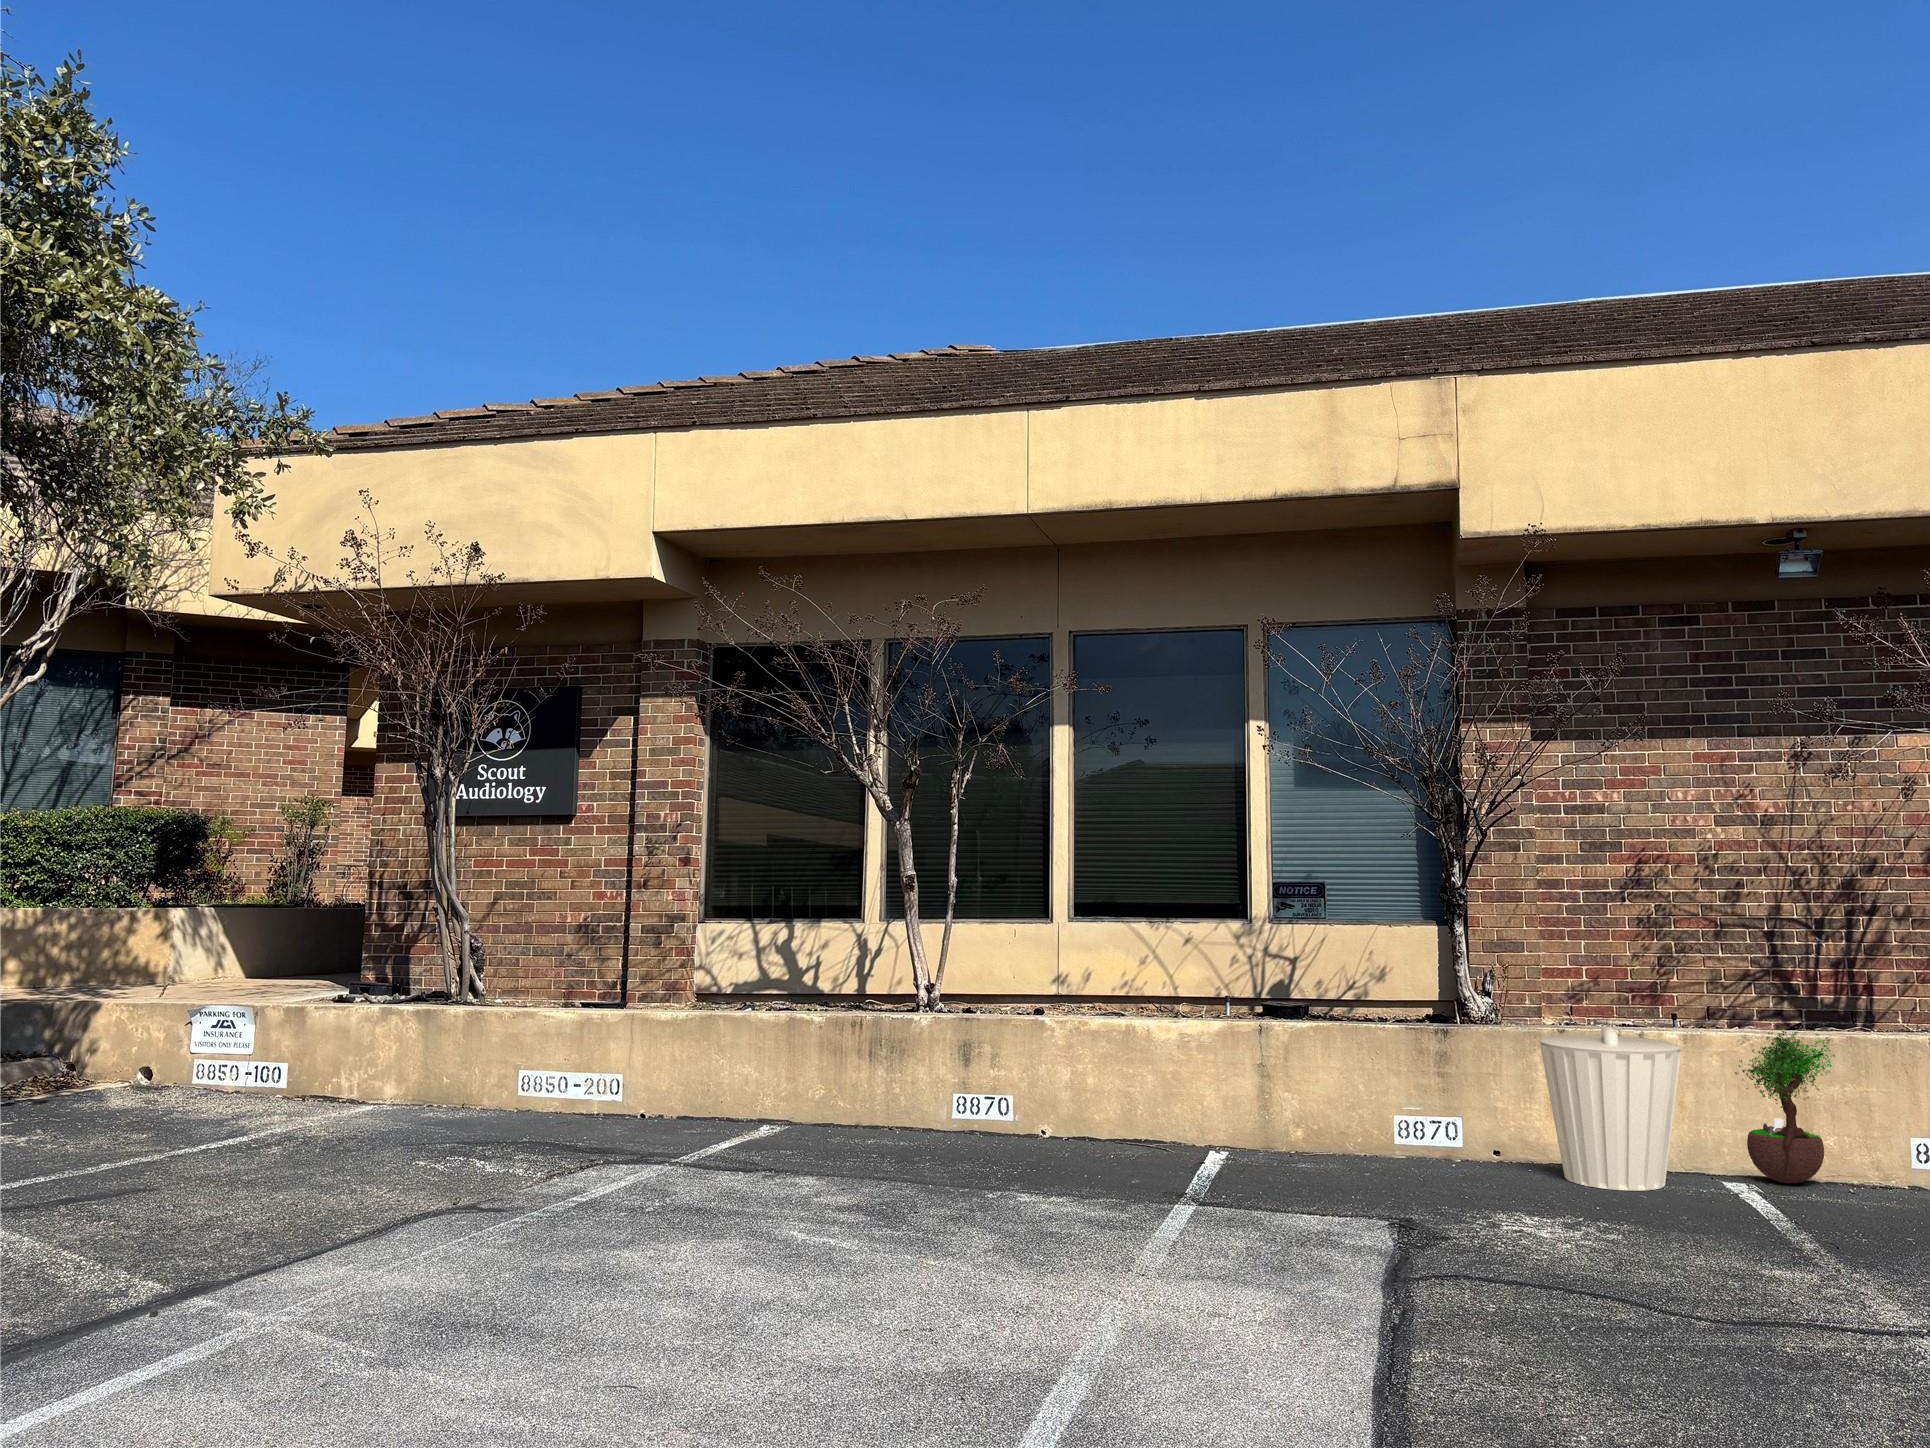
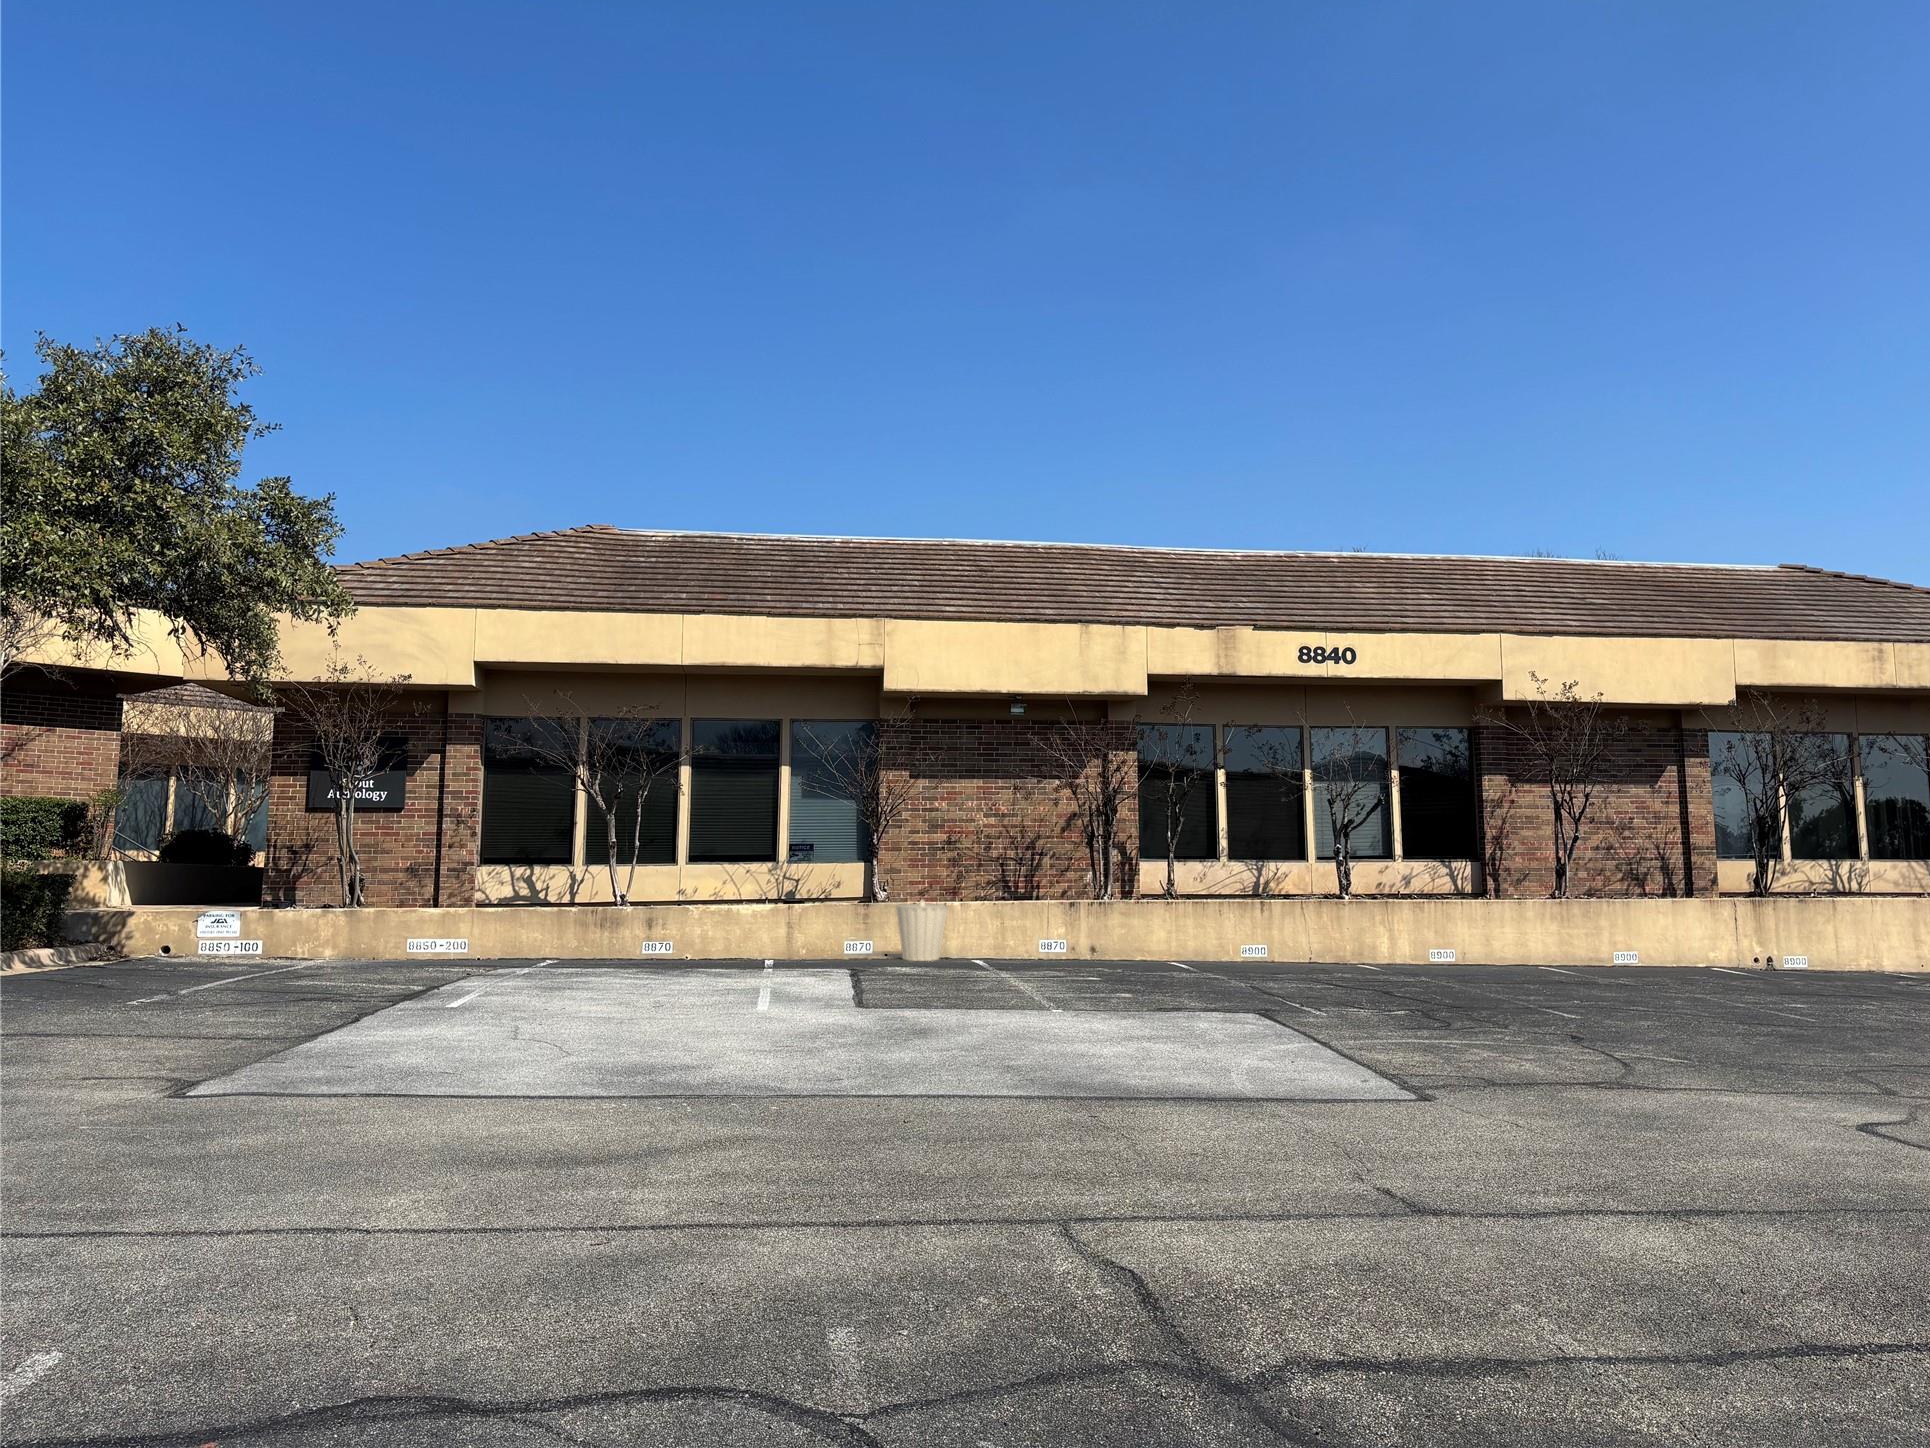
potted tree: present [1735,1021,1835,1184] -> none [967,895,1003,957]

